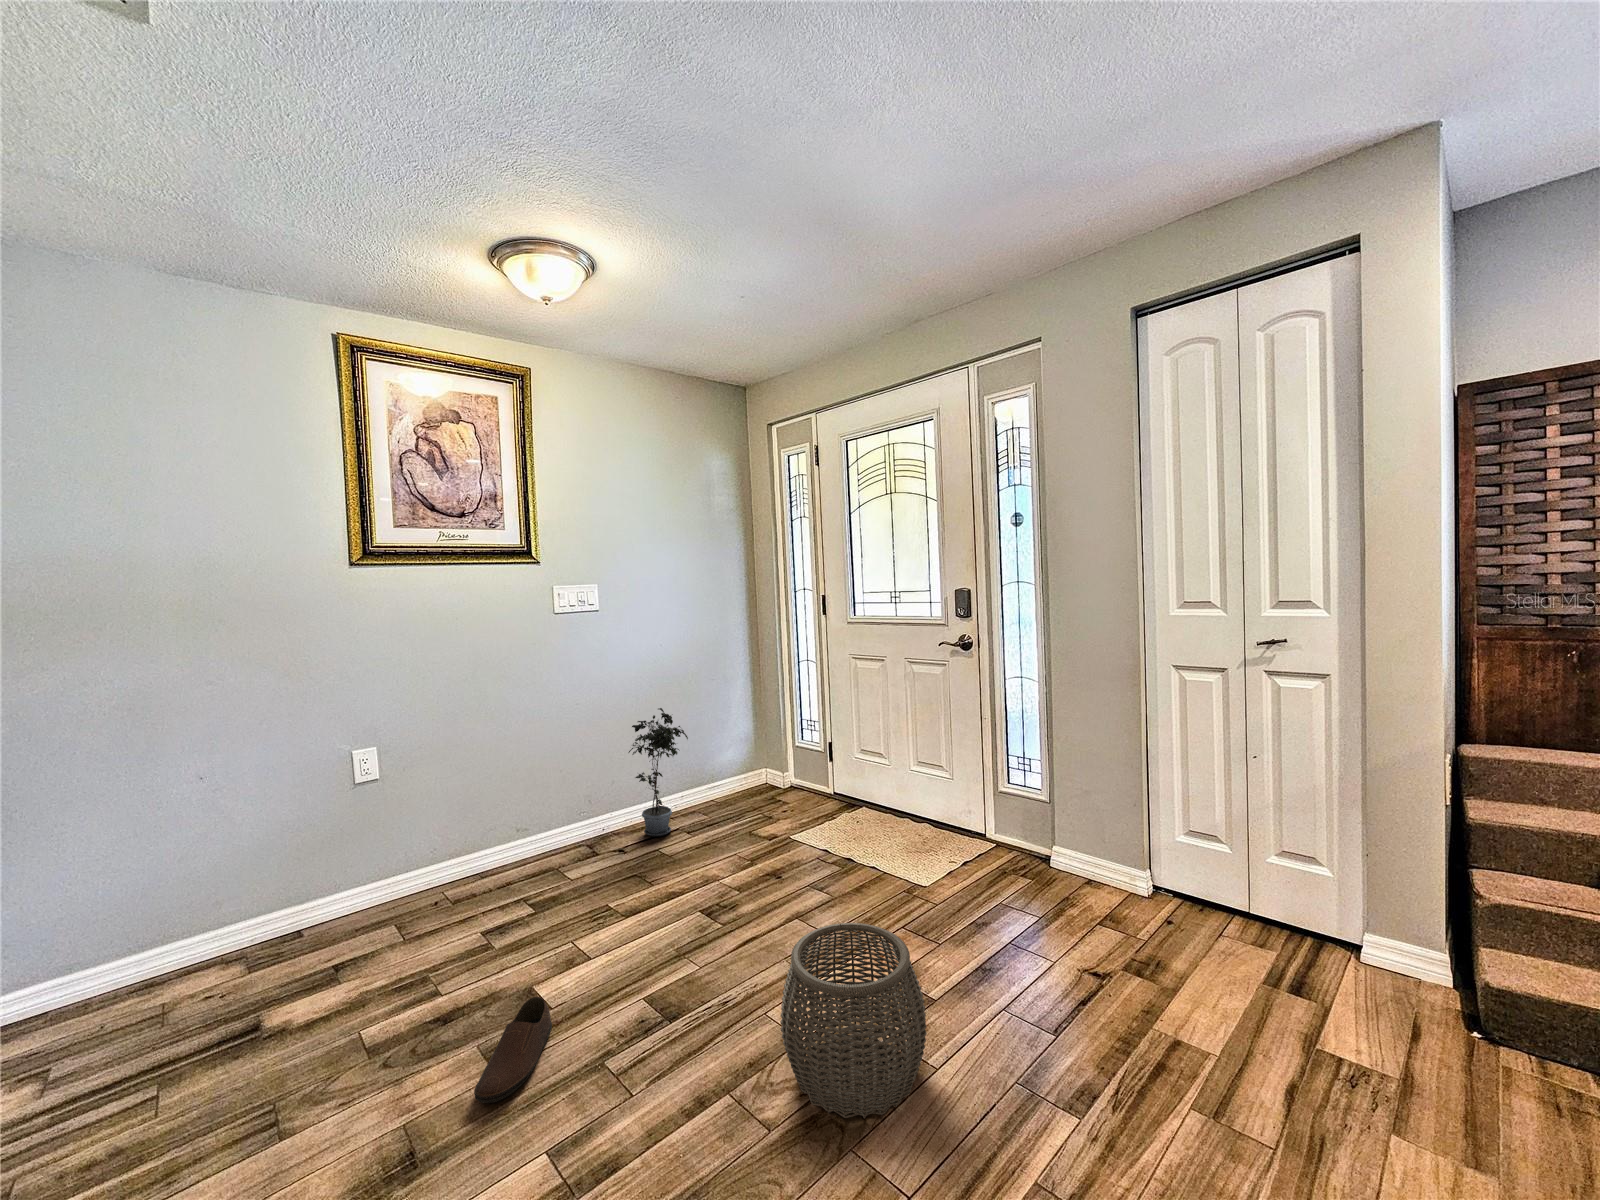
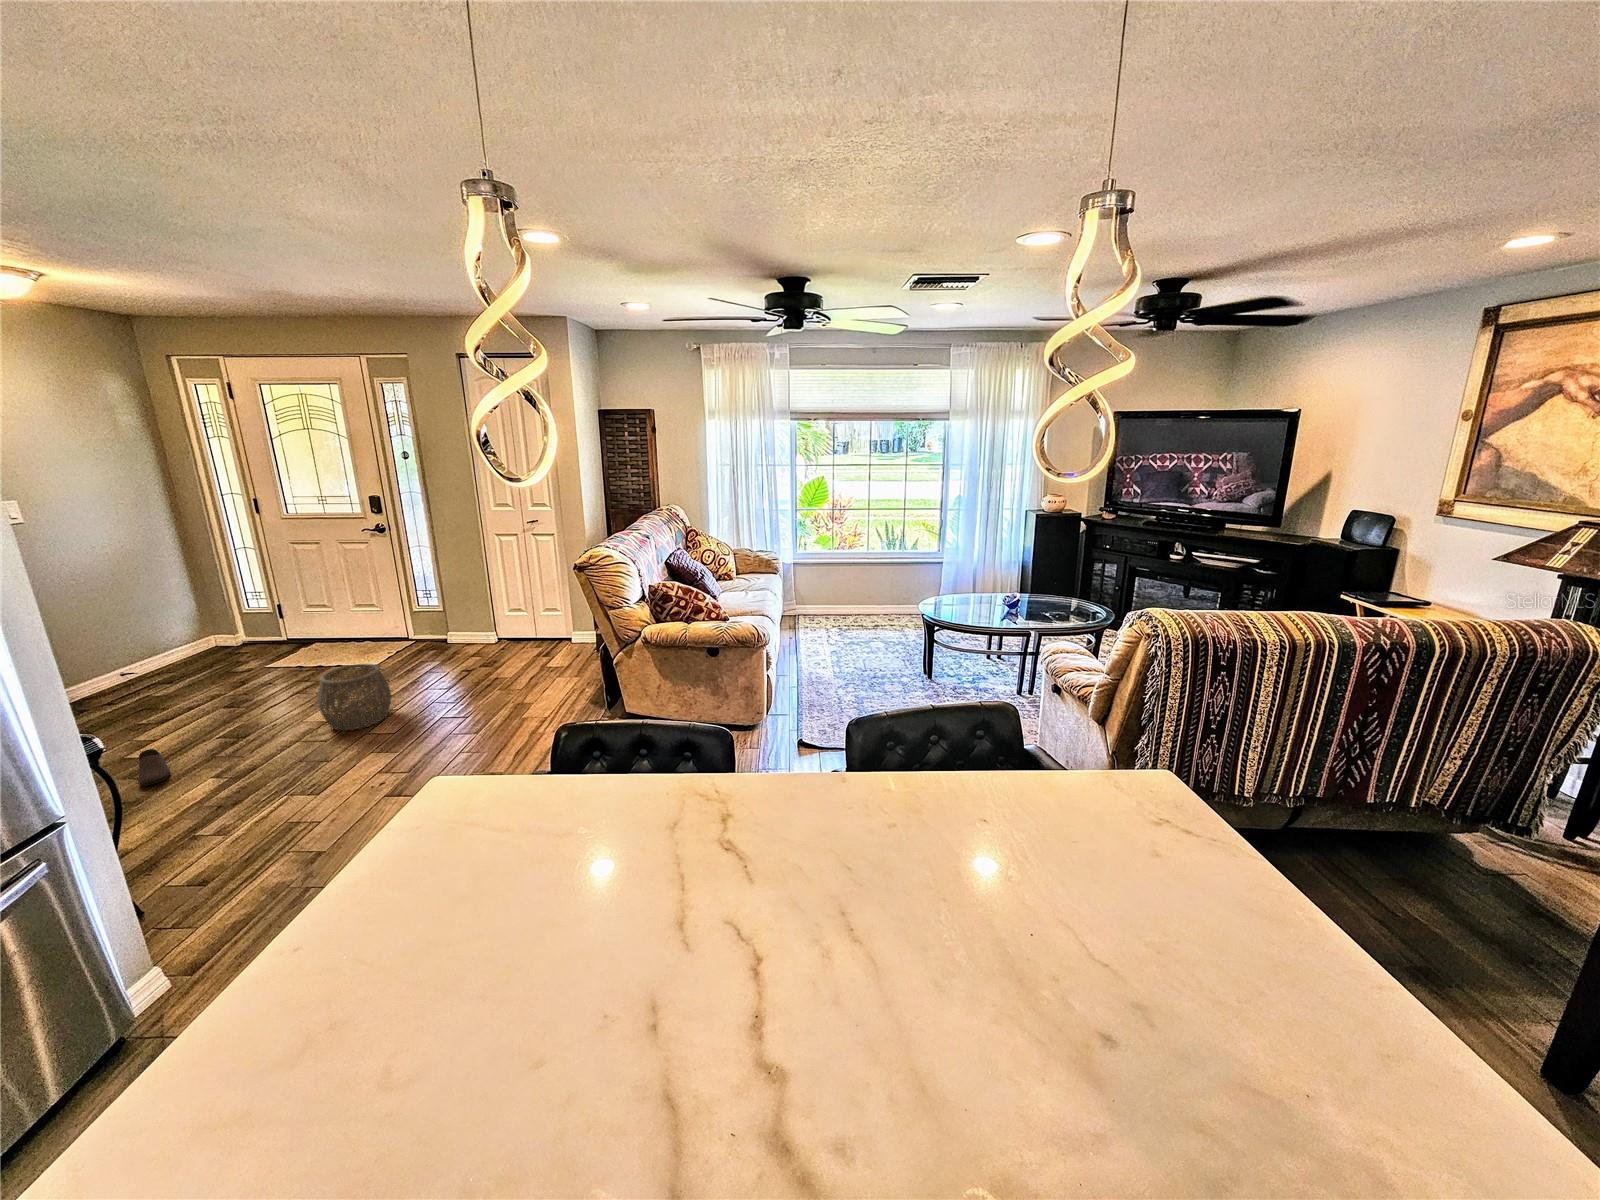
potted plant: present [628,708,688,837] -> none [83,597,157,692]

